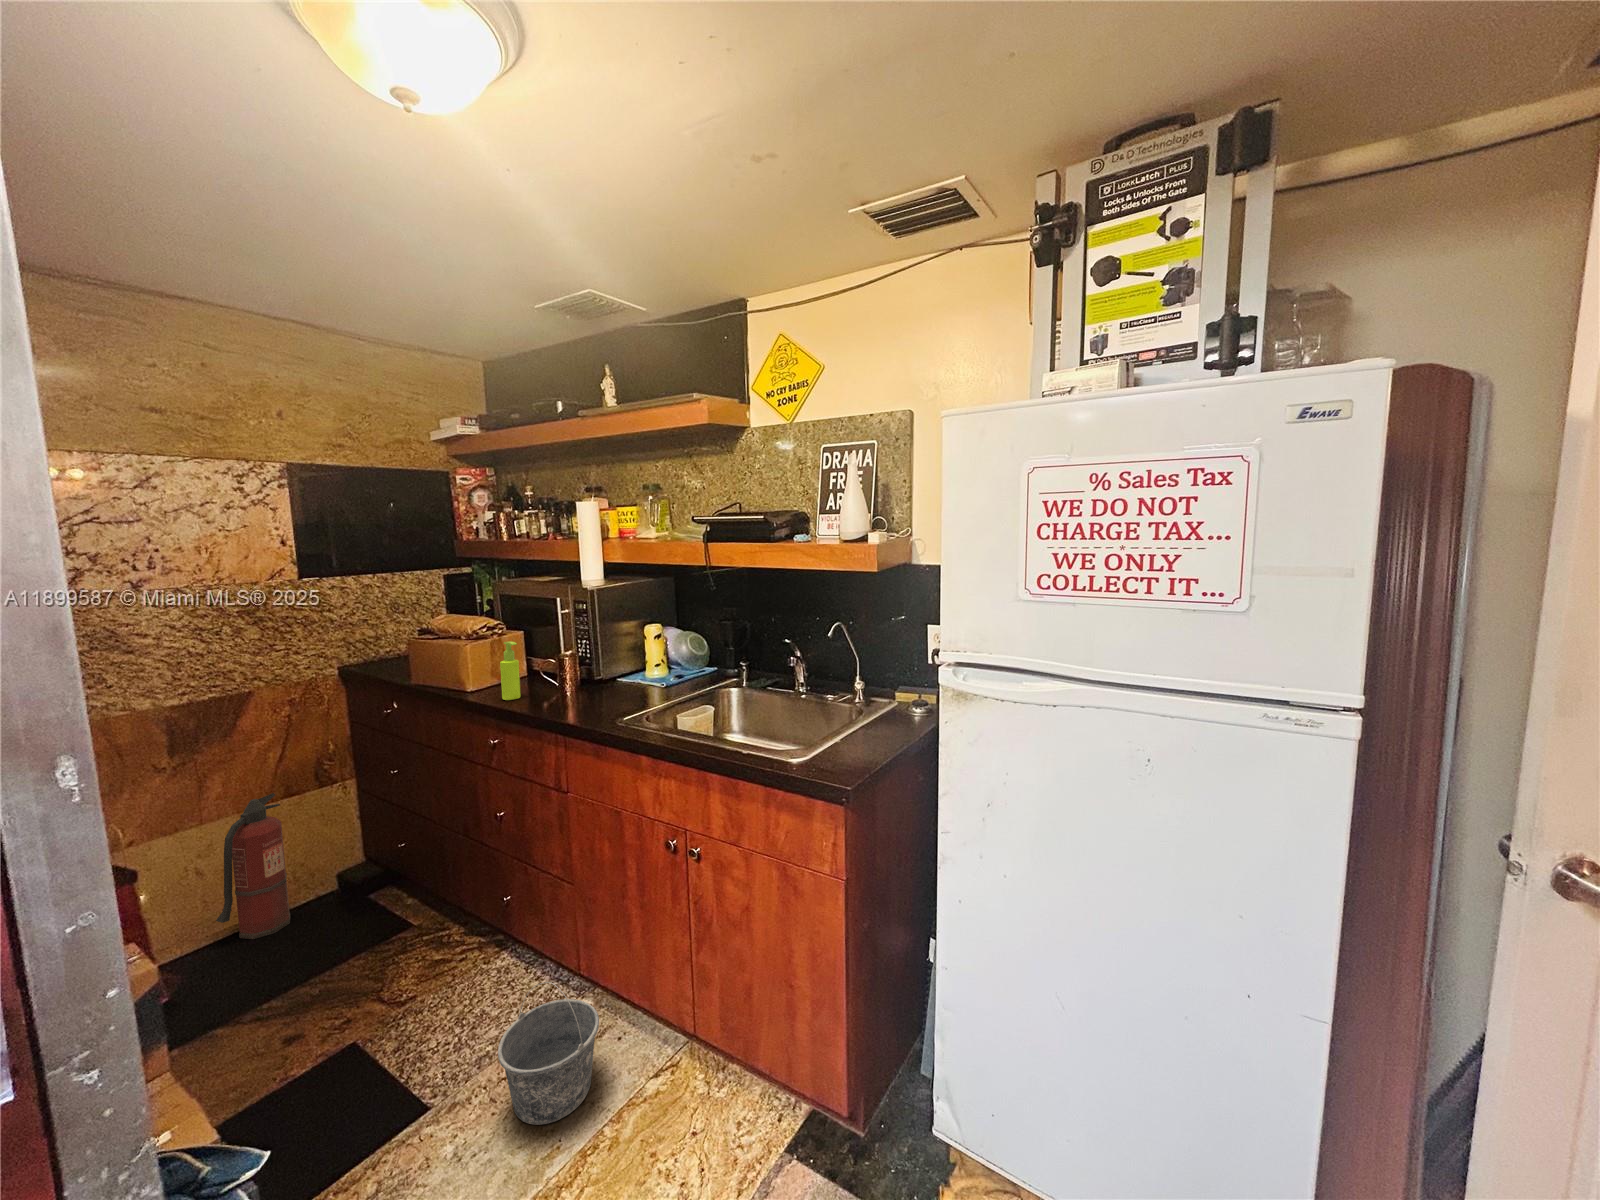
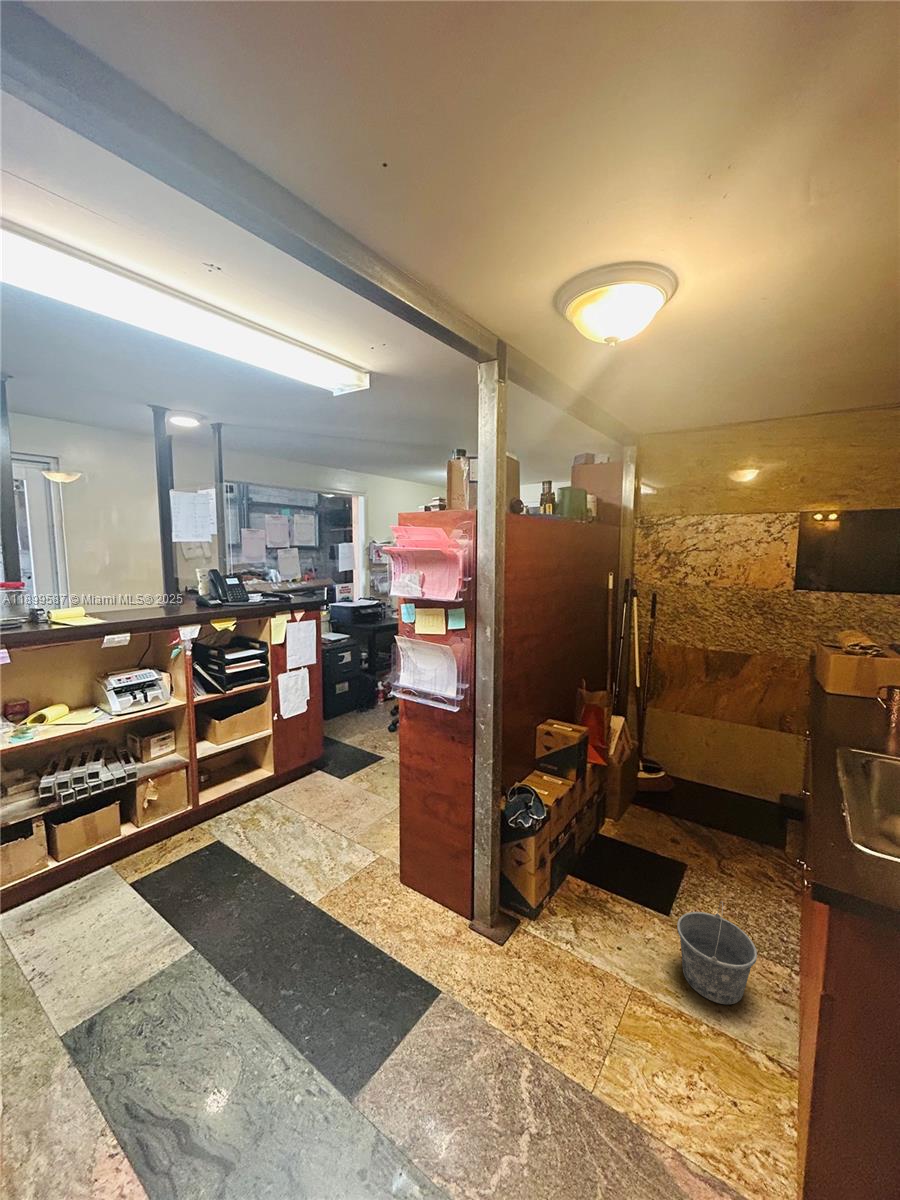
soap dispenser: present [500,641,521,700] -> none [844,662,867,714]
fire extinguisher: present [216,793,290,939] -> none [704,717,750,799]

